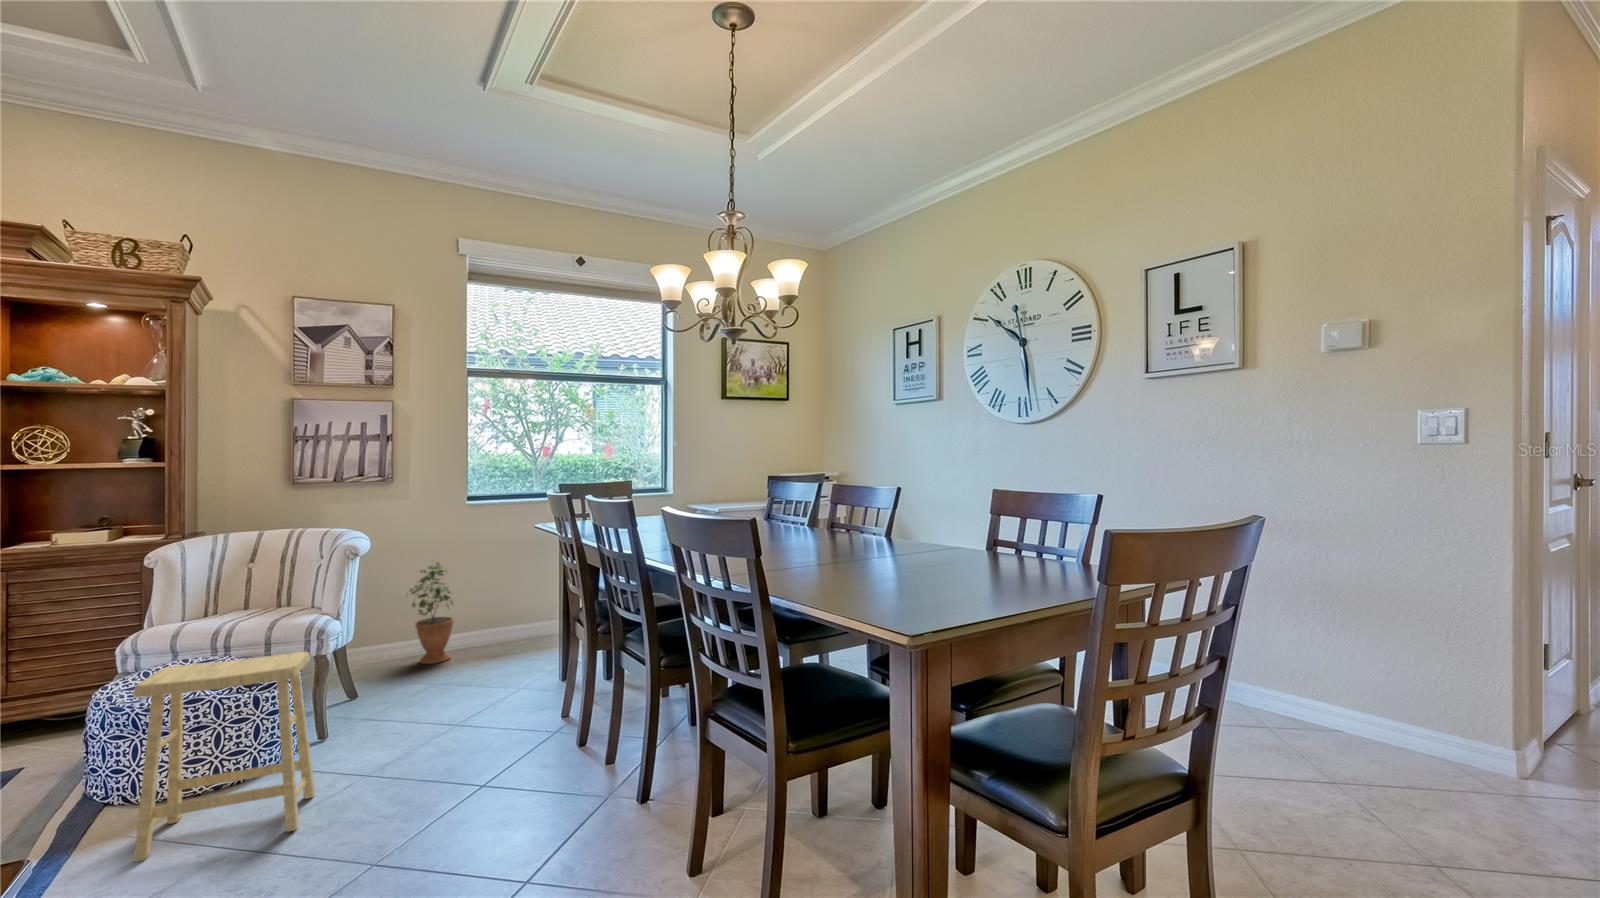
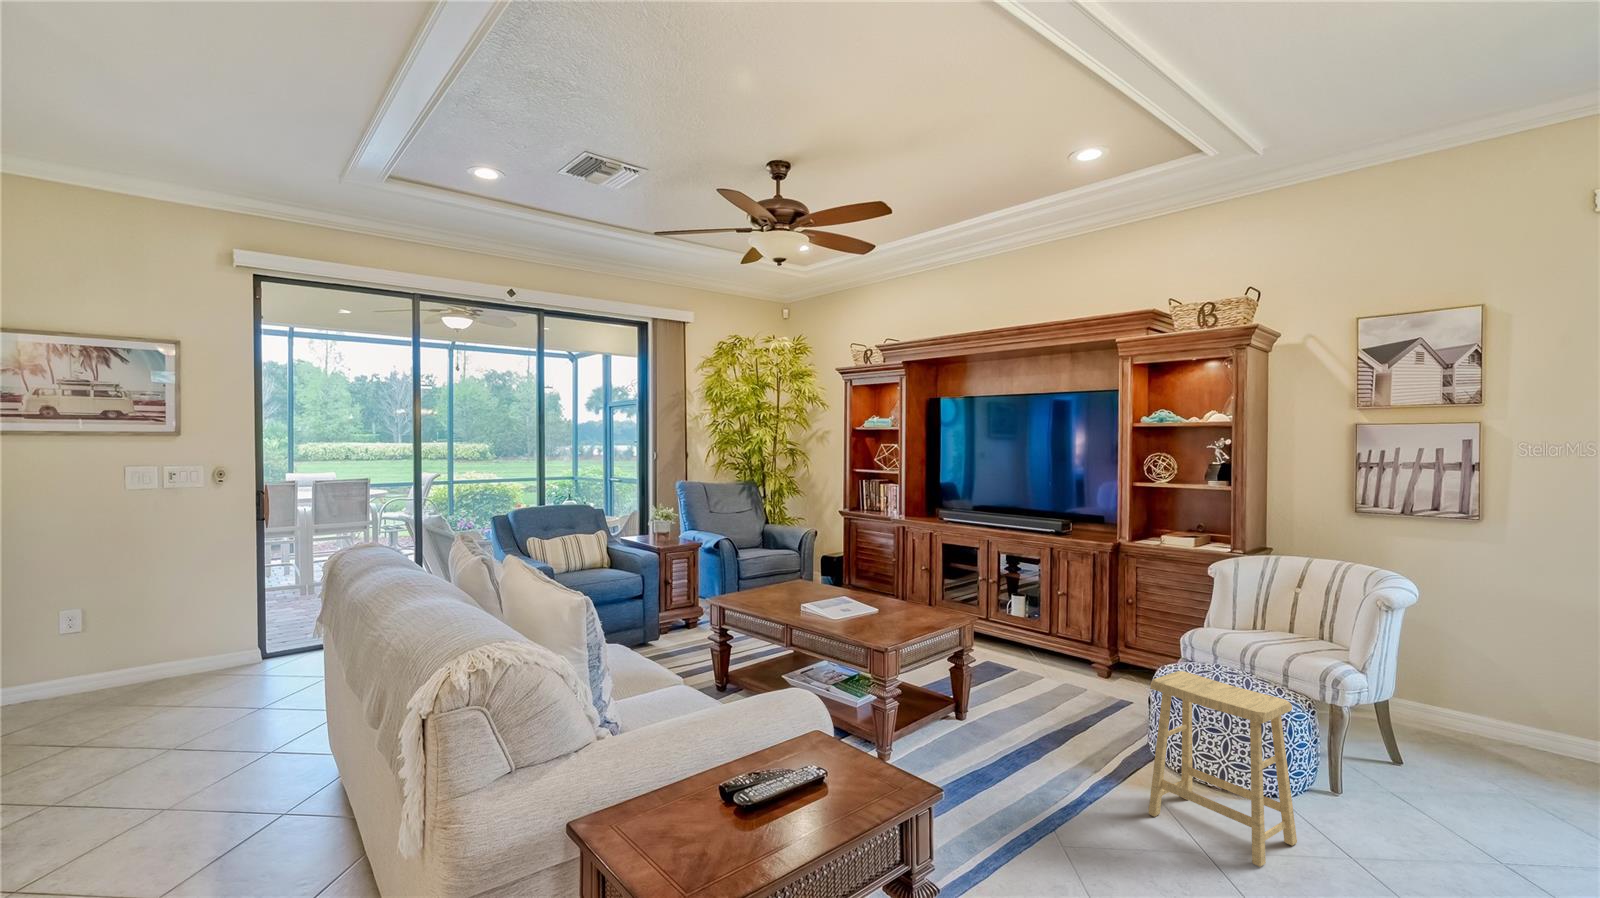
potted plant: present [410,563,454,664] -> none [1488,629,1569,769]

